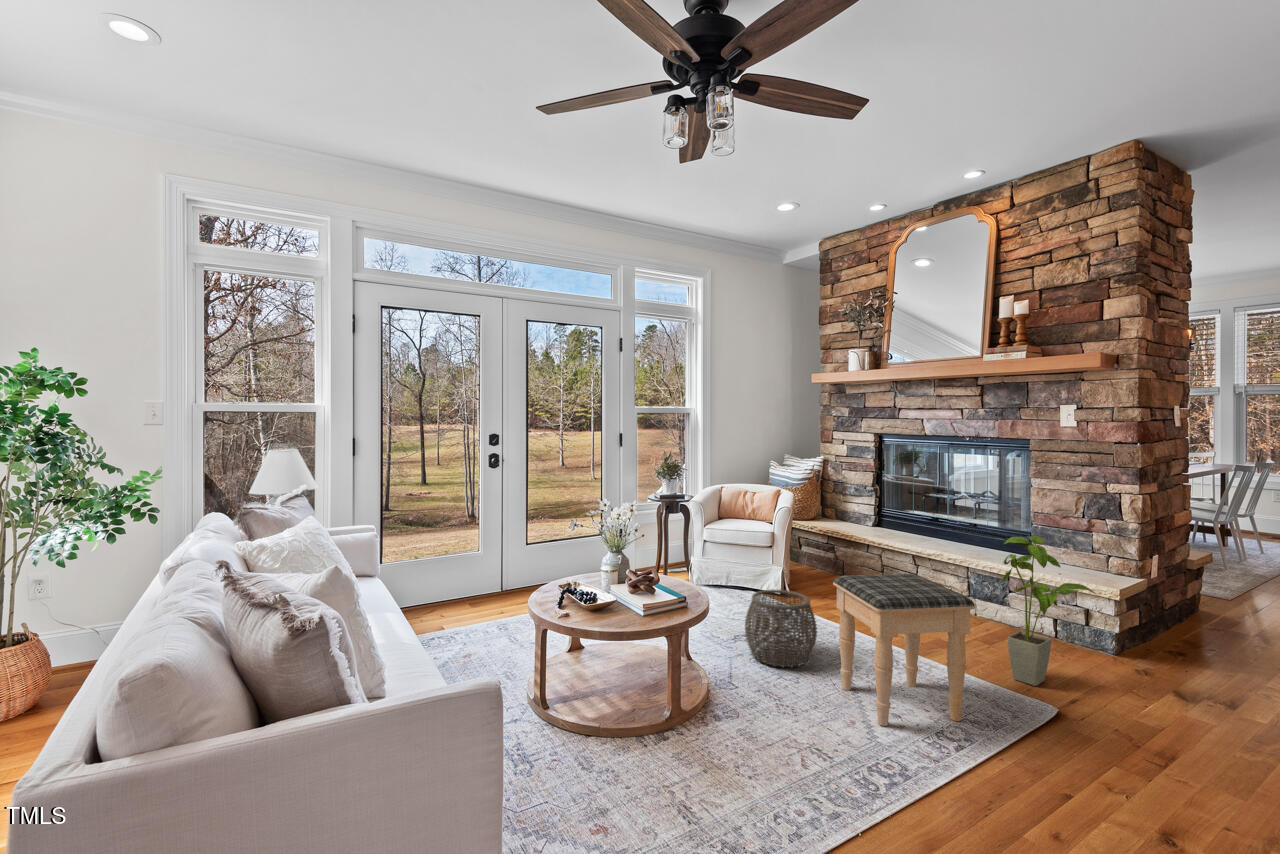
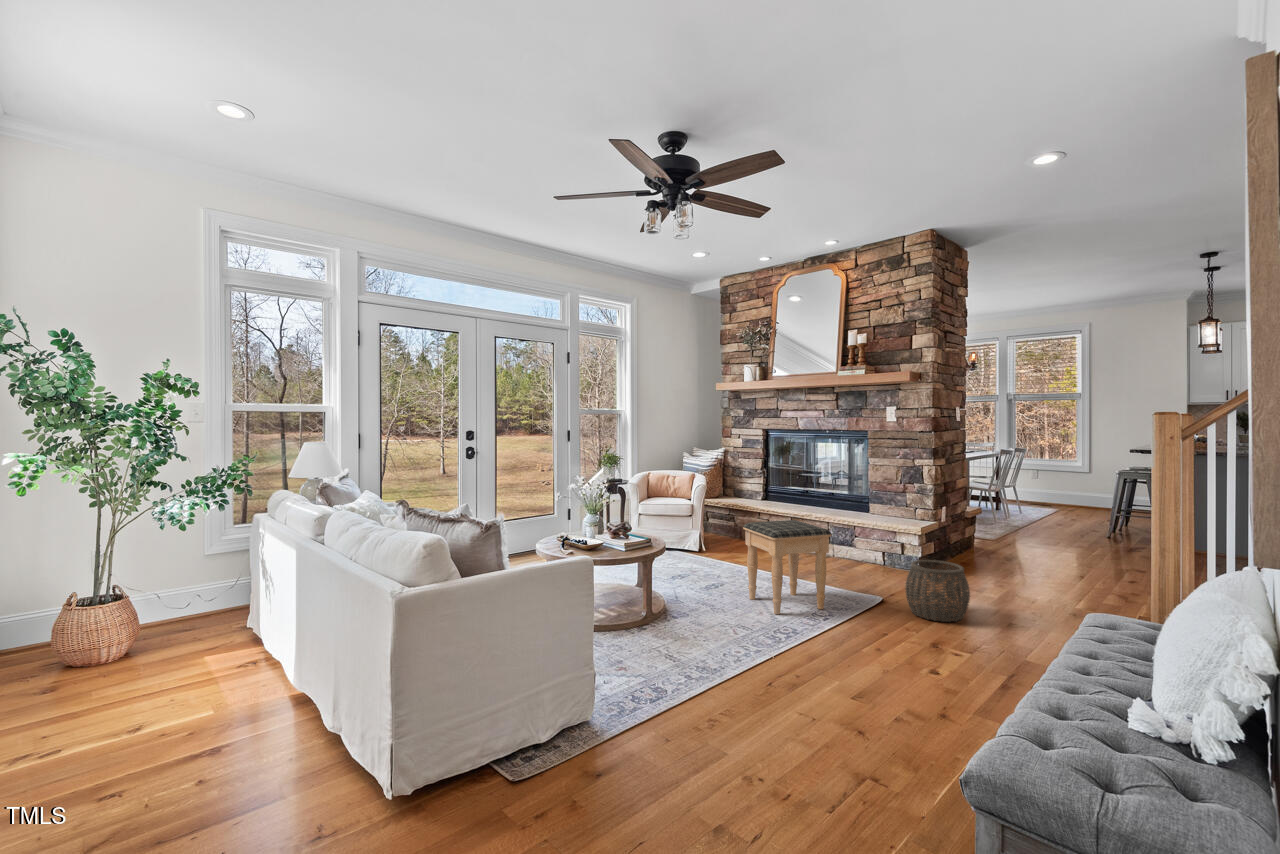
house plant: present [1000,536,1096,686] -> none [847,492,904,590]
woven basket: present [745,589,817,667] -> present [905,560,970,622]

